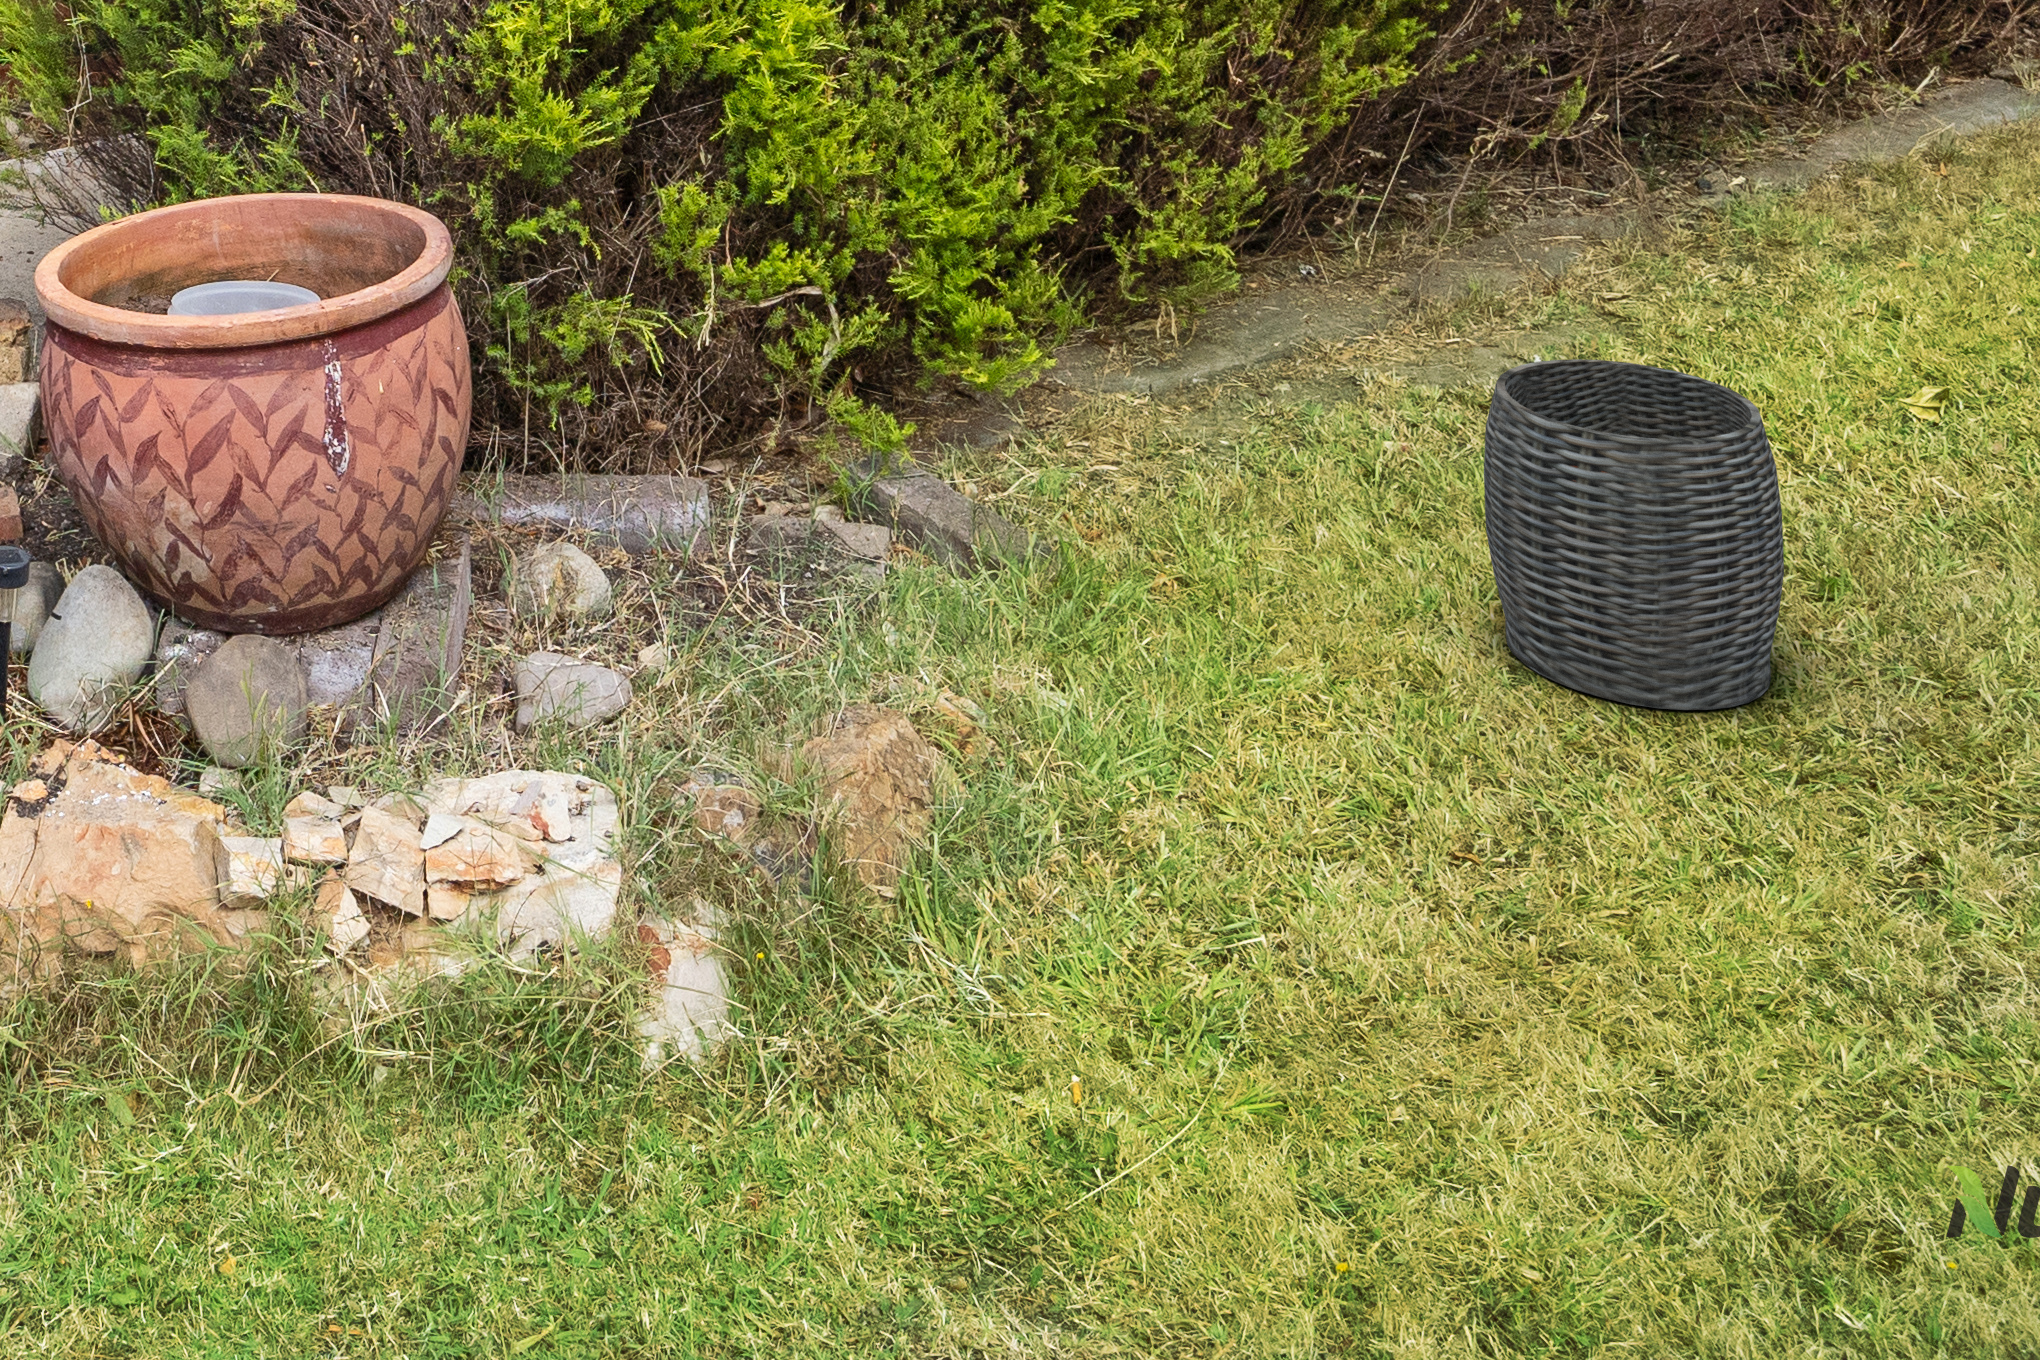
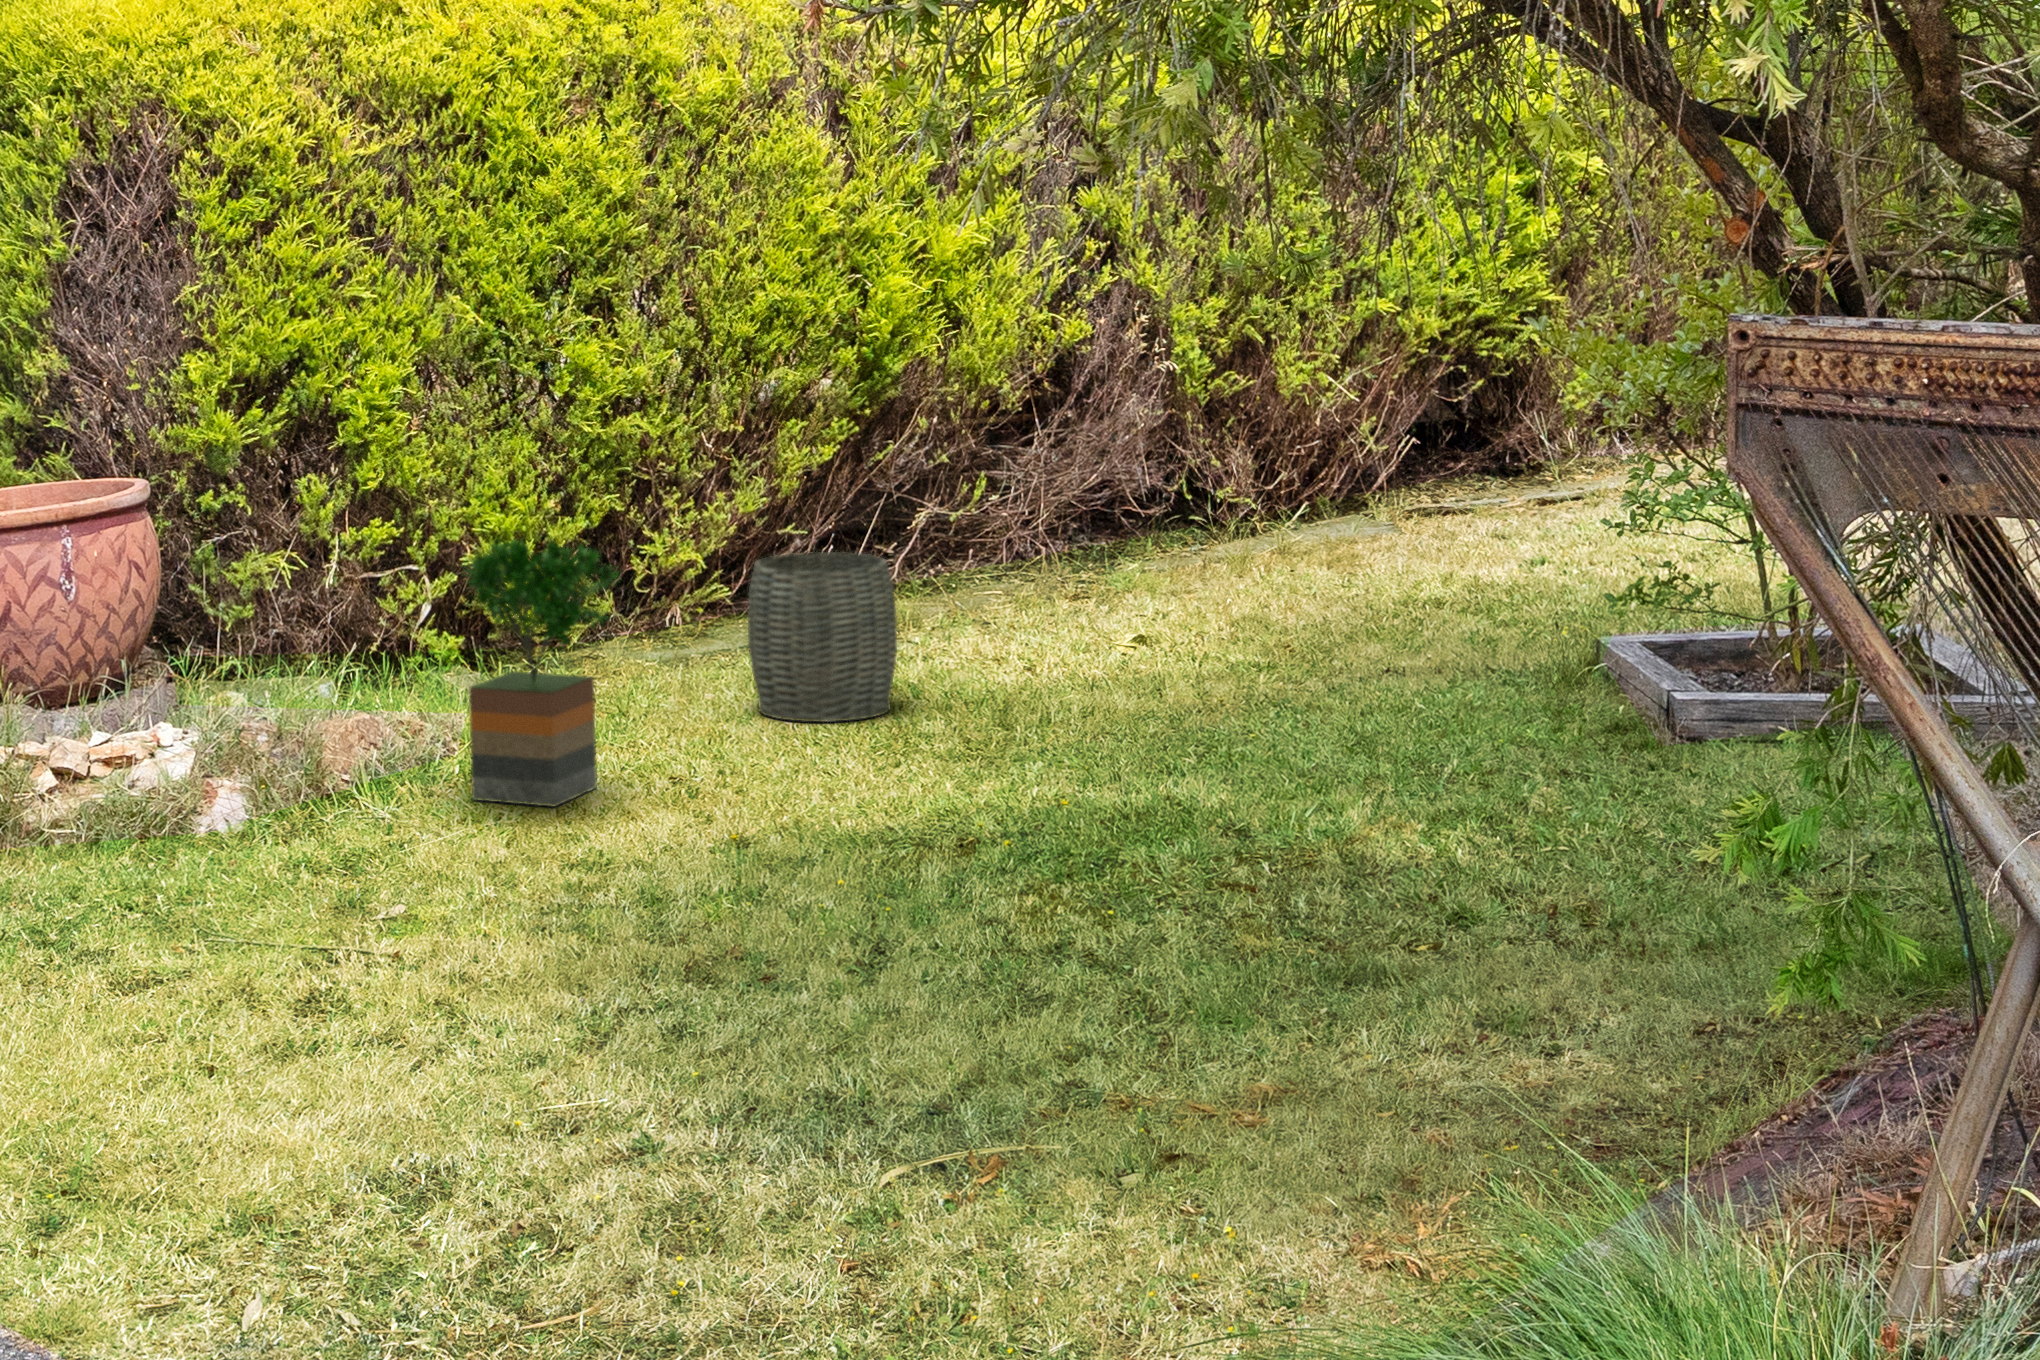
potted tree: none [1091,453,1449,1037] -> present [464,539,621,807]

